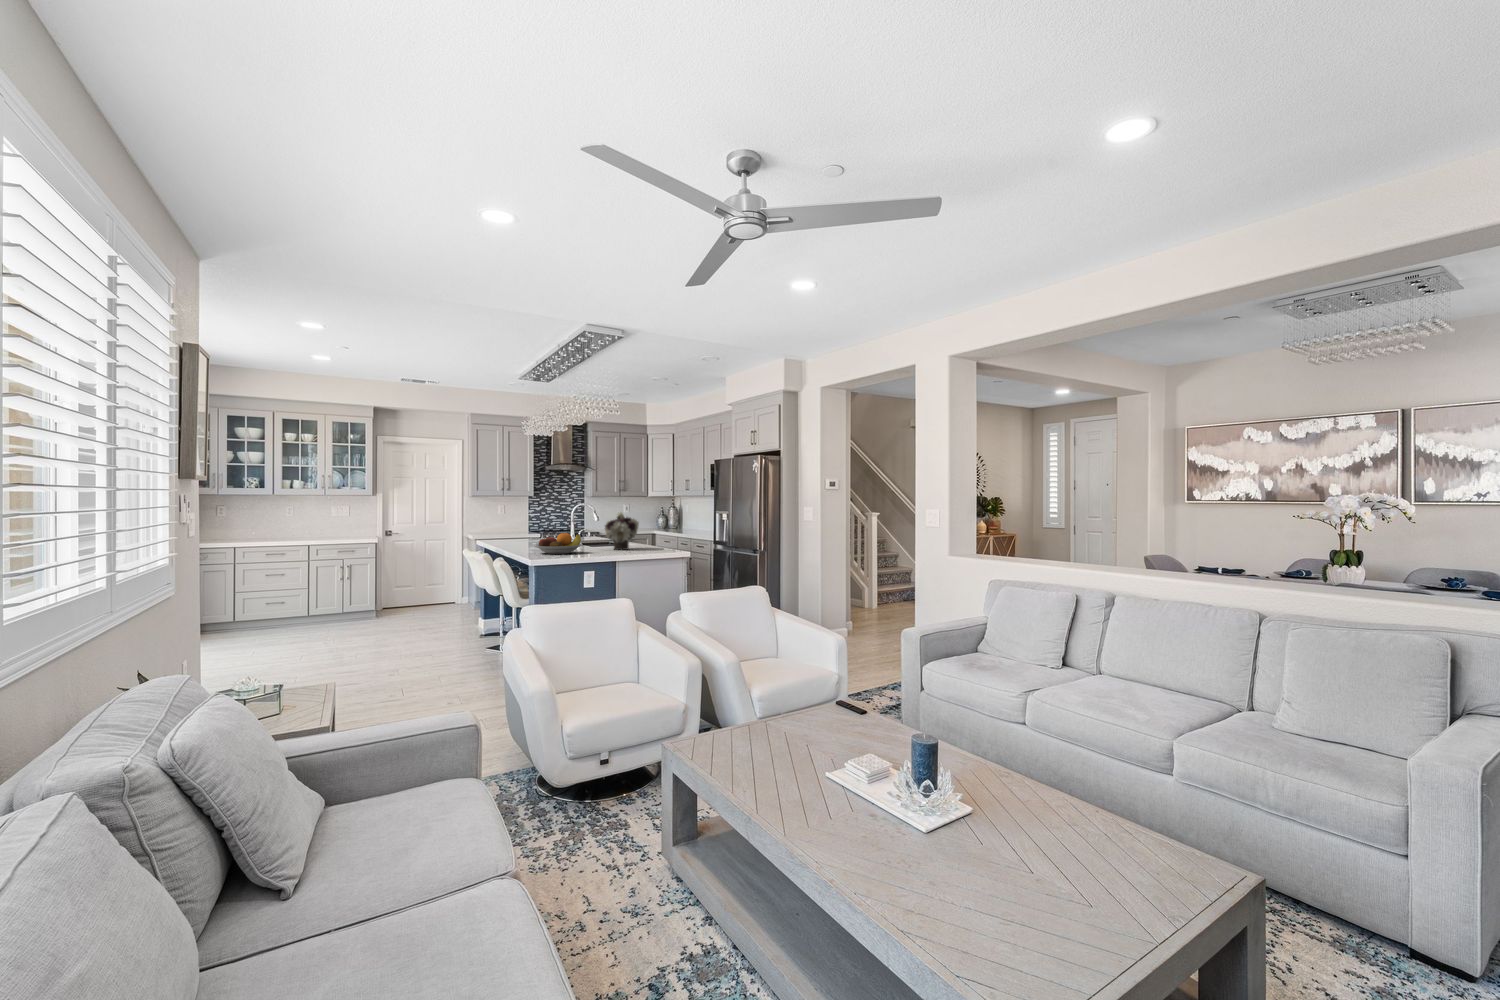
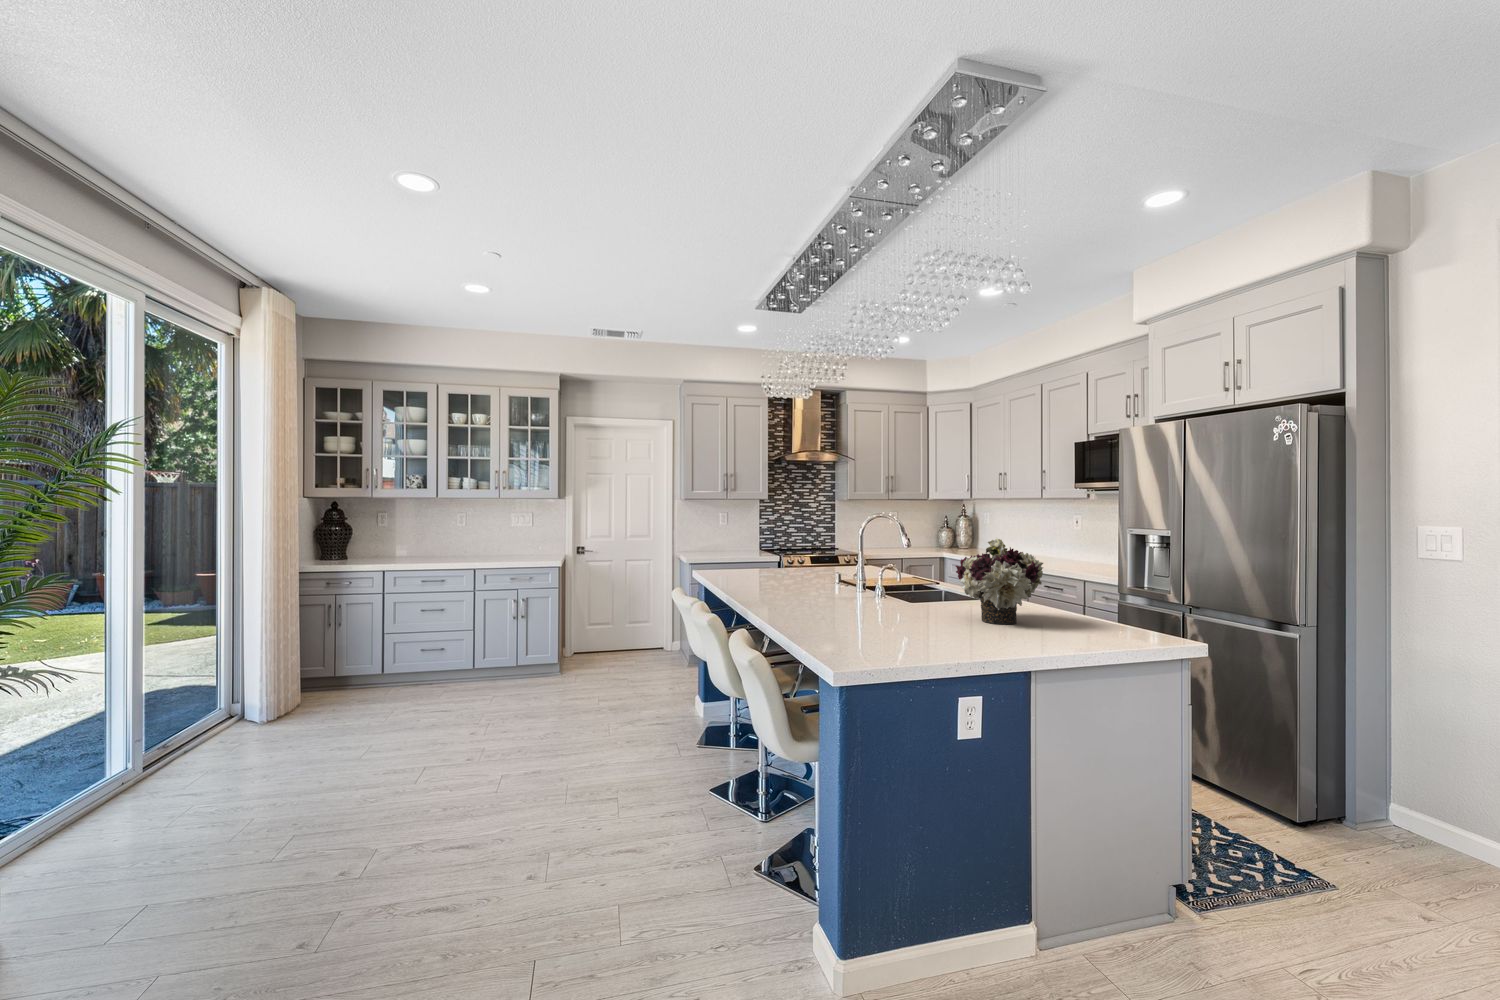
fruit bowl: present [534,533,582,554] -> none [826,590,938,642]

